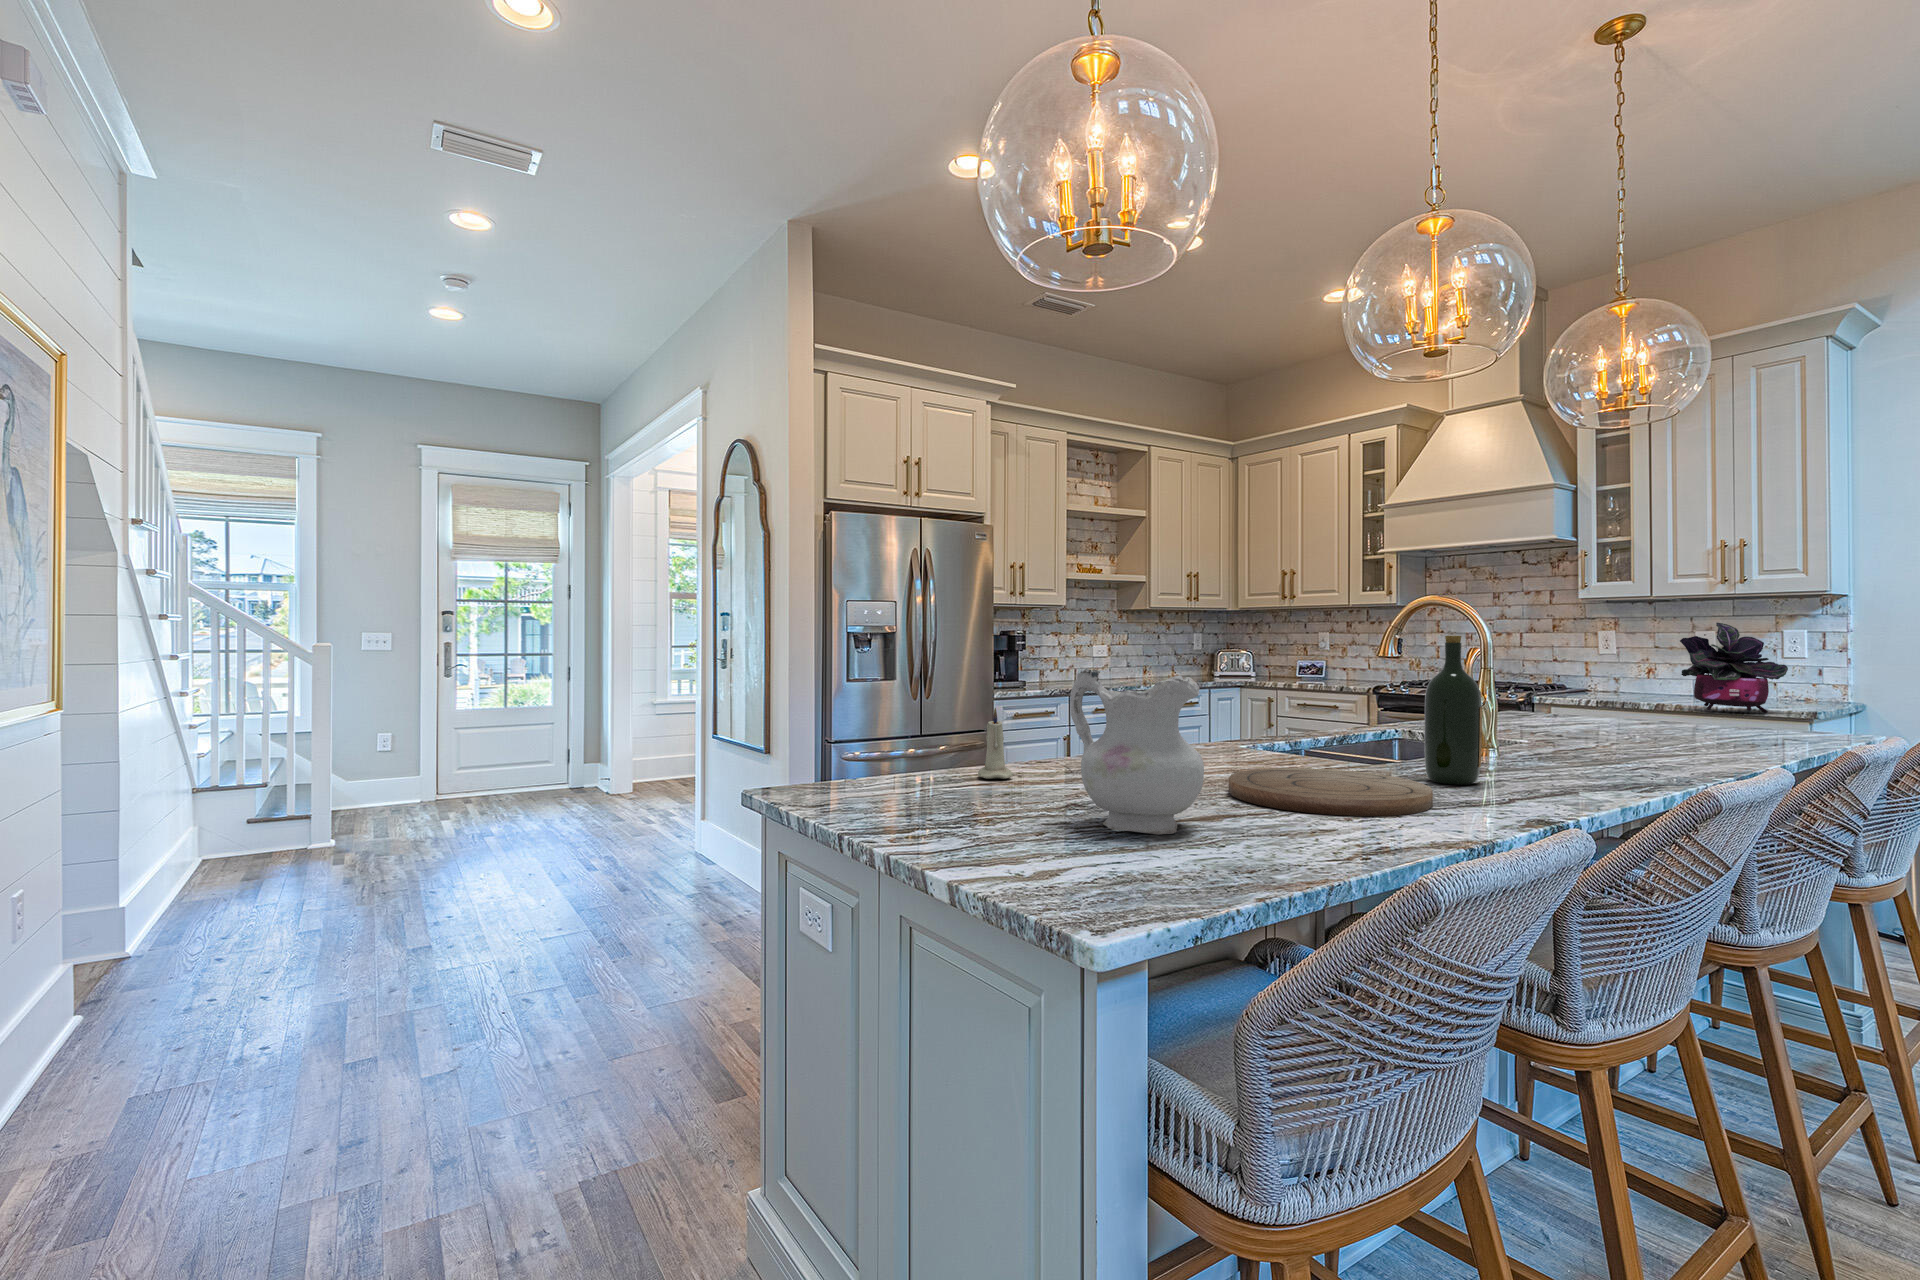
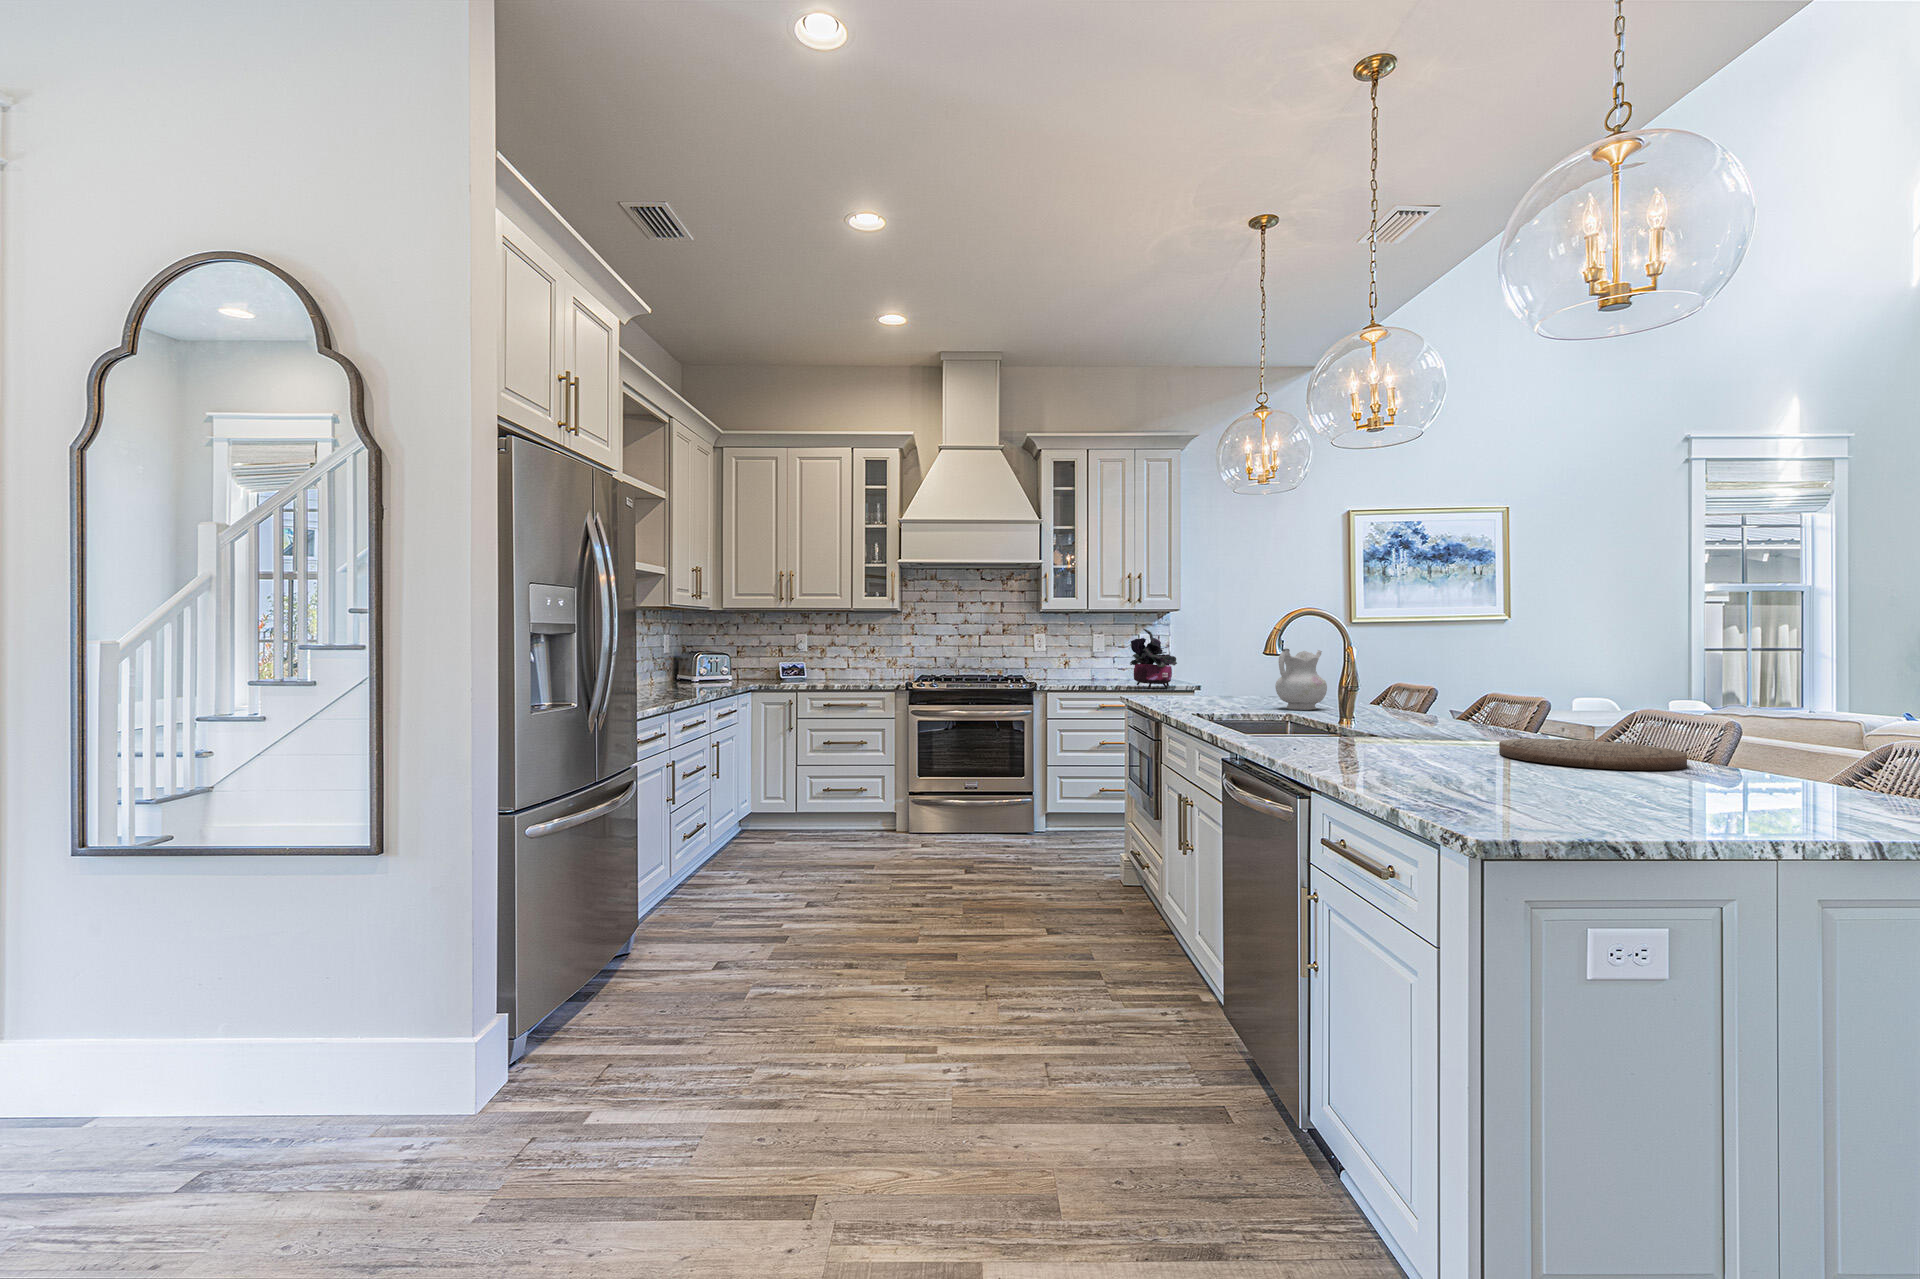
wine bottle: present [1425,636,1482,785] -> none [1478,633,1521,742]
ceramic pitcher: present [1070,669,1204,834] -> present [1275,648,1327,710]
candle: present [978,708,1014,779] -> none [1435,710,1493,792]

